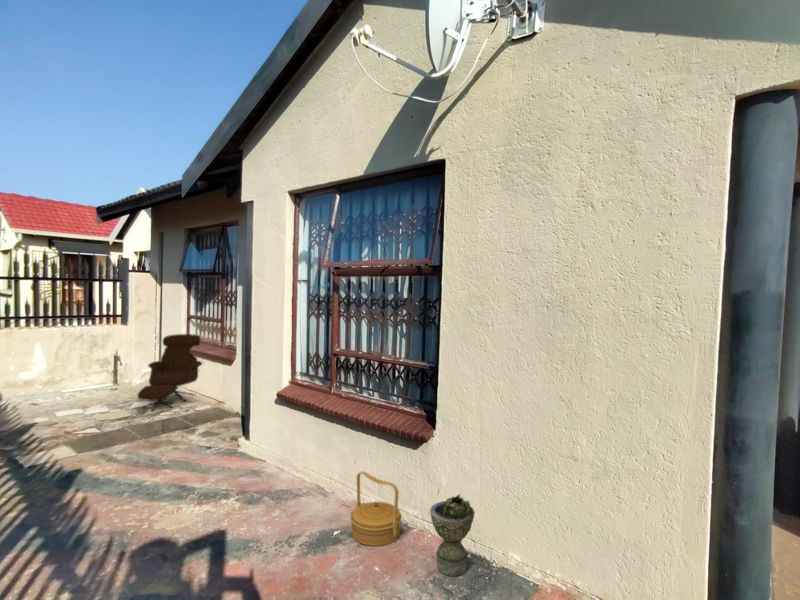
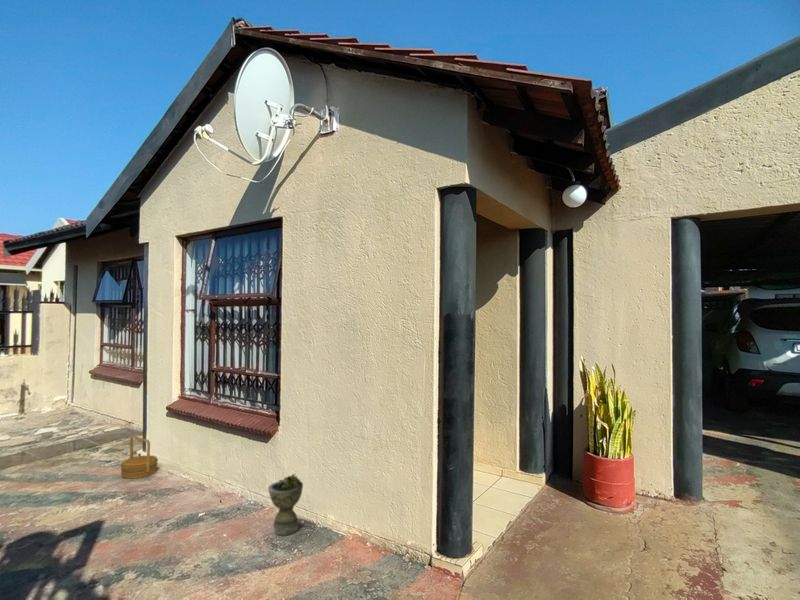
lounge chair: present [137,334,202,410] -> none [44,362,114,434]
woven basket: present [350,472,402,546] -> present [121,436,158,479]

